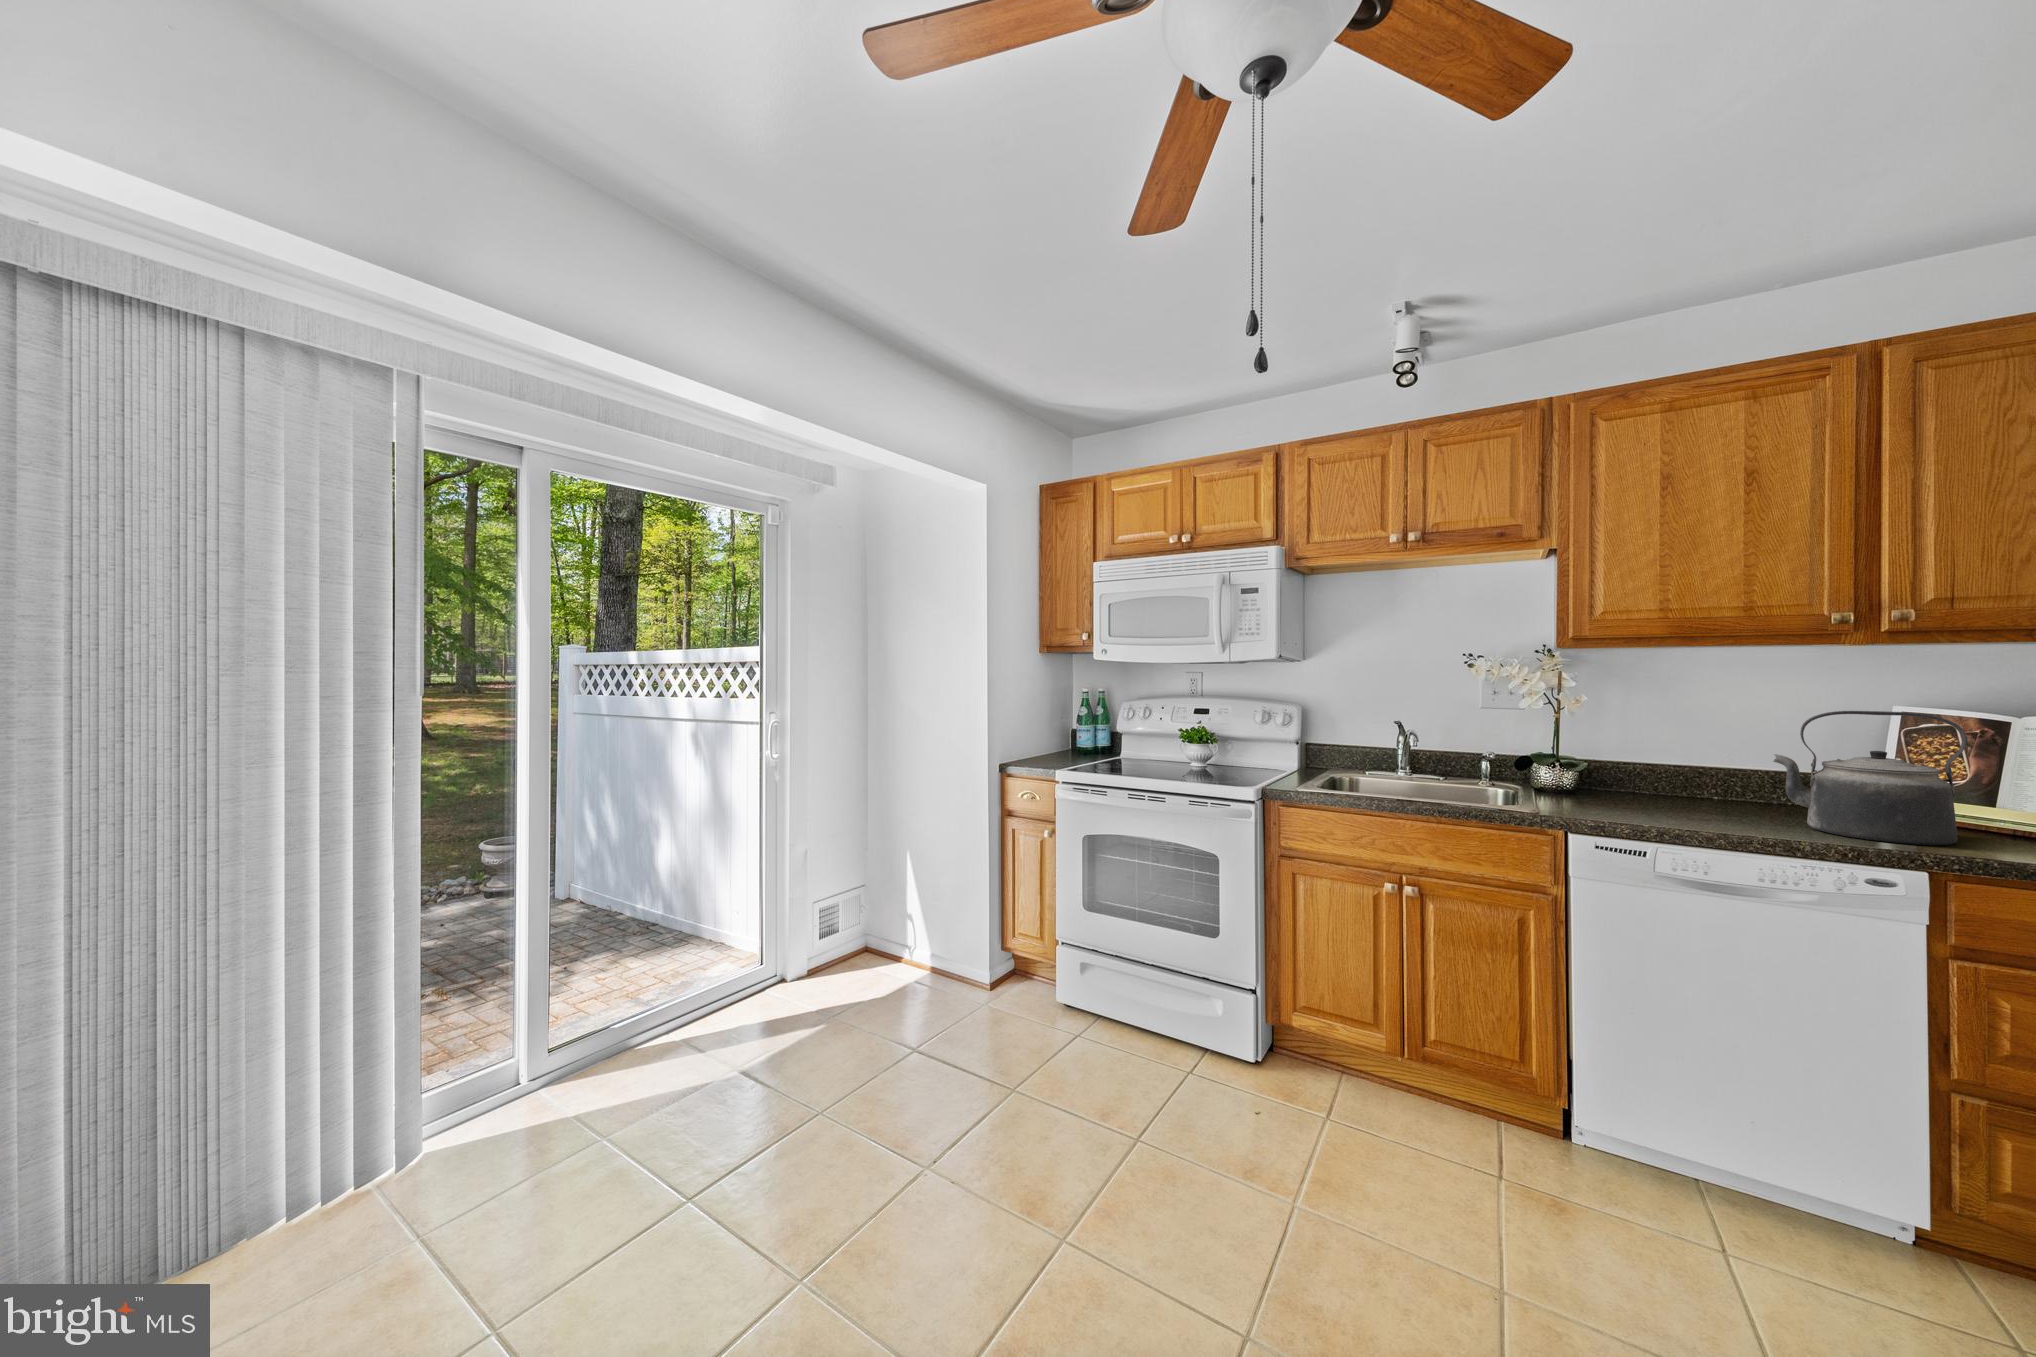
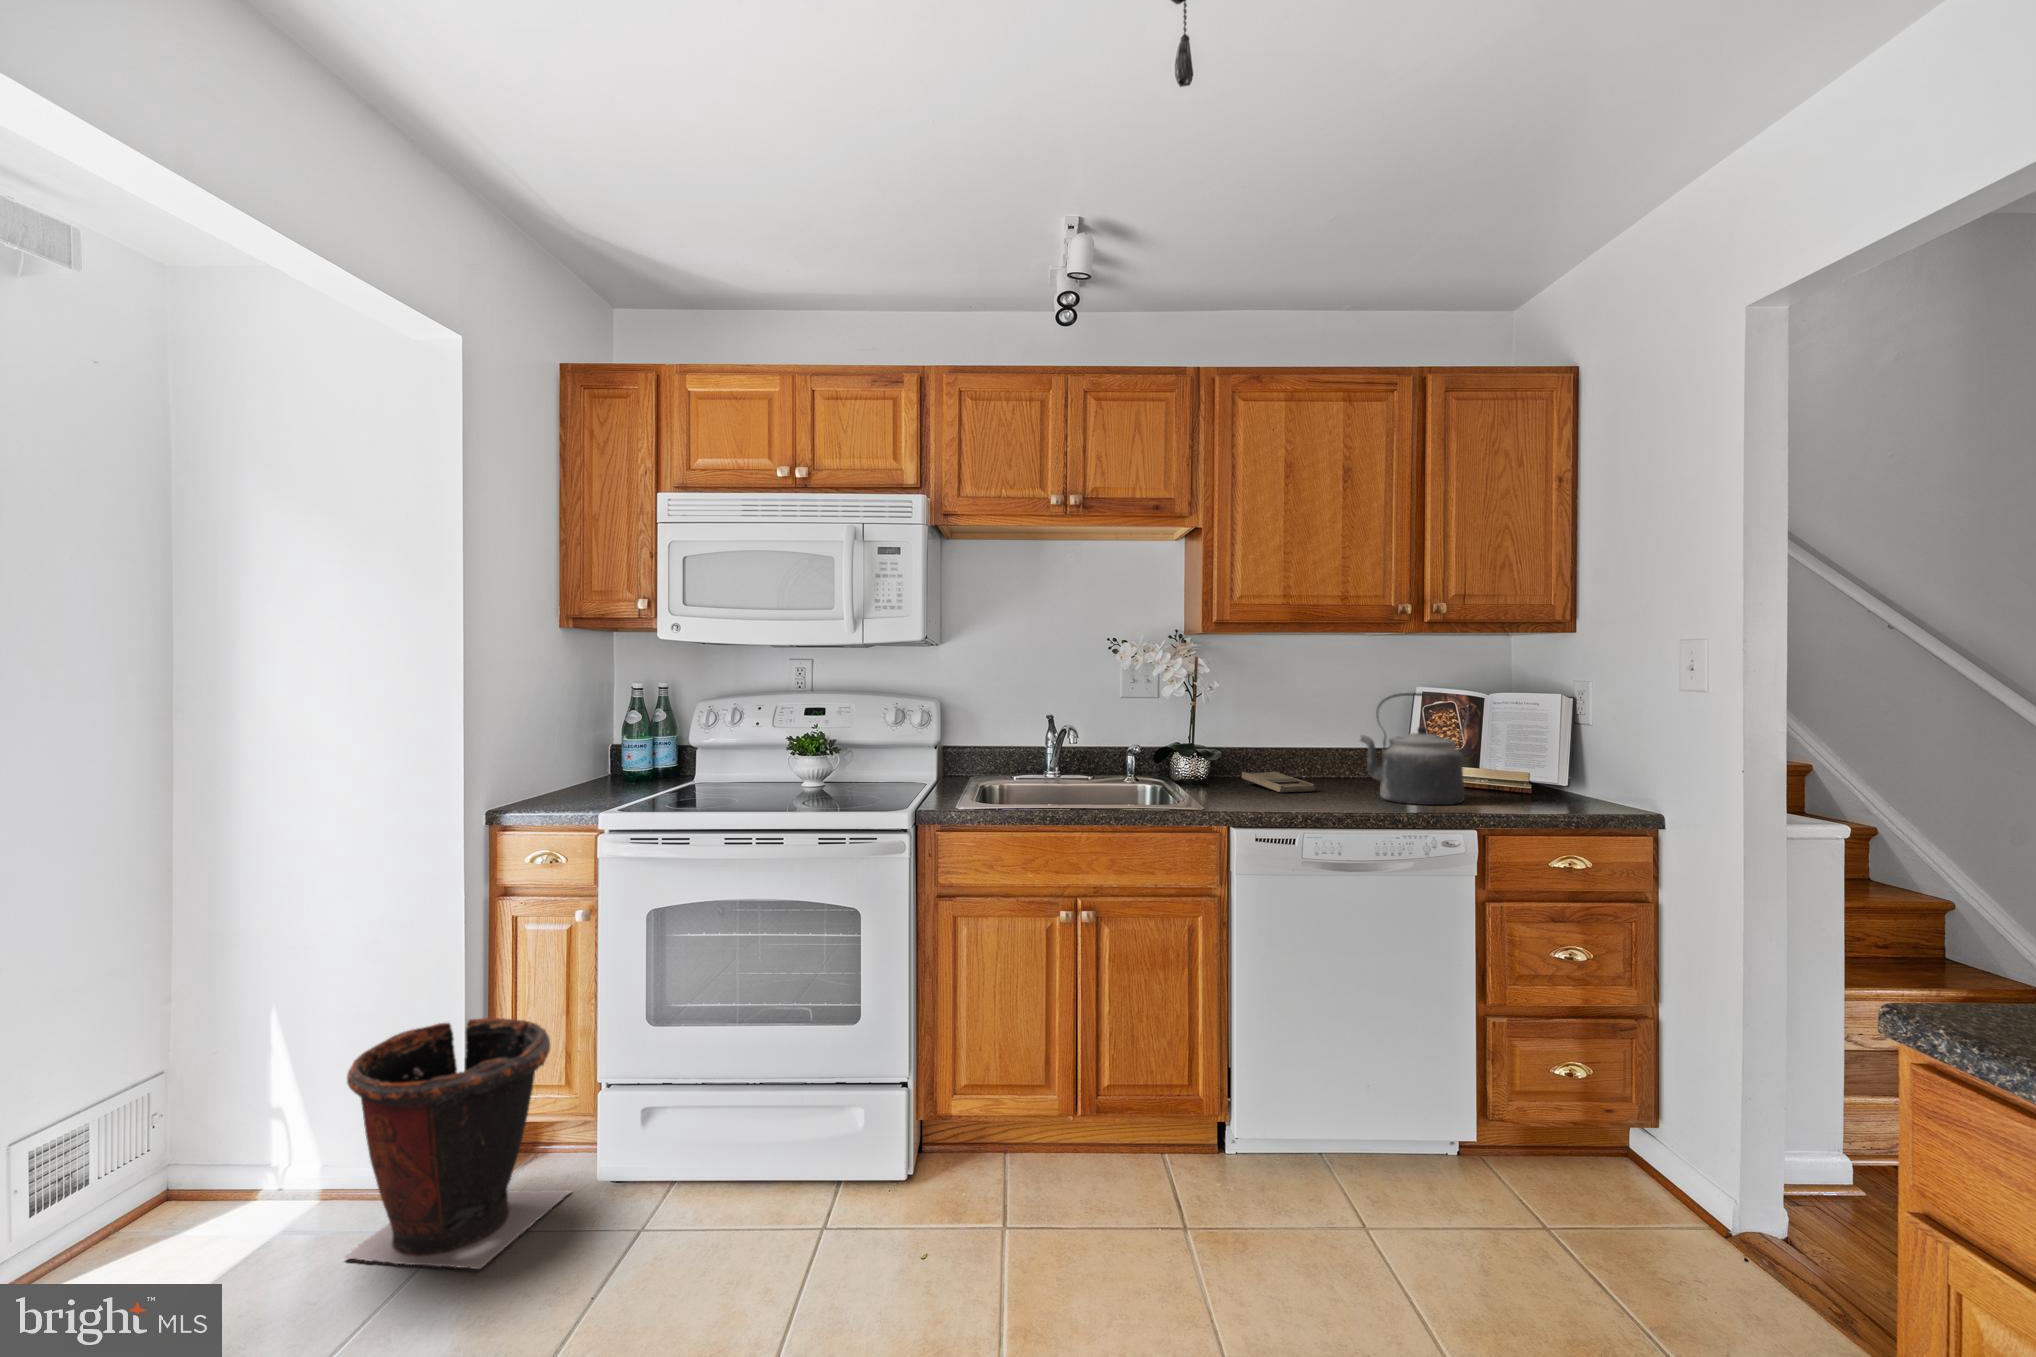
tray: none [1619,782,1713,809] -> present [1242,771,1315,793]
waste bin: none [921,885,1037,1034] -> present [345,1018,570,1269]

